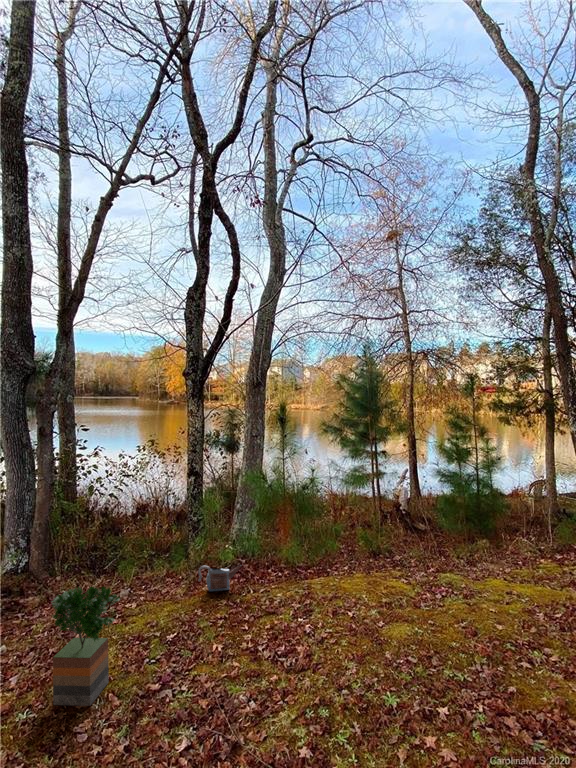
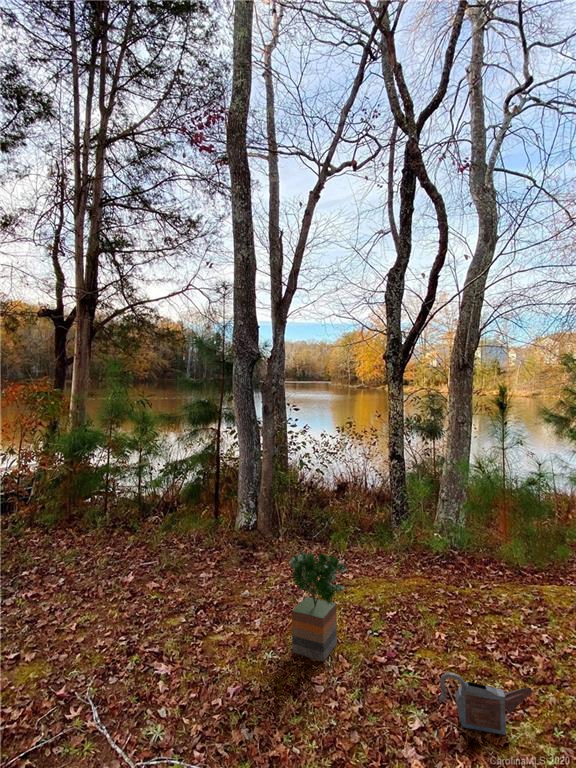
watering can: present [198,565,242,591] -> present [439,672,533,735]

